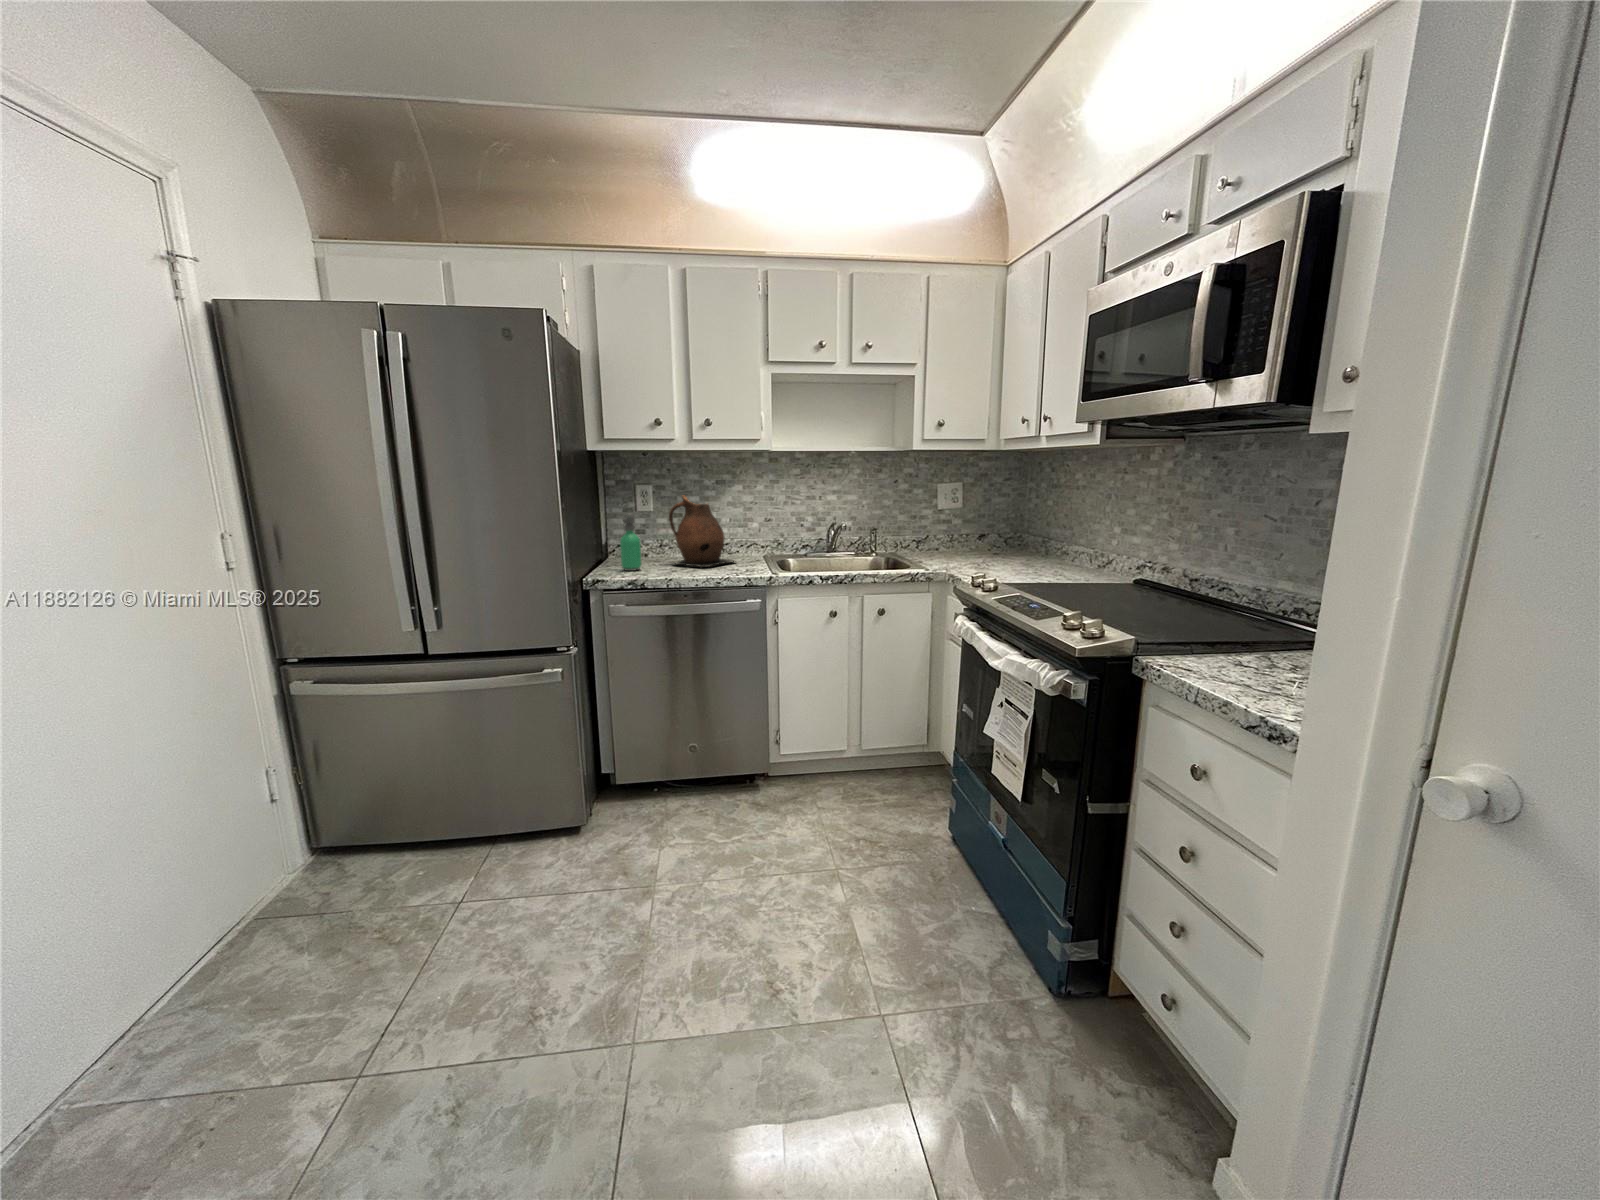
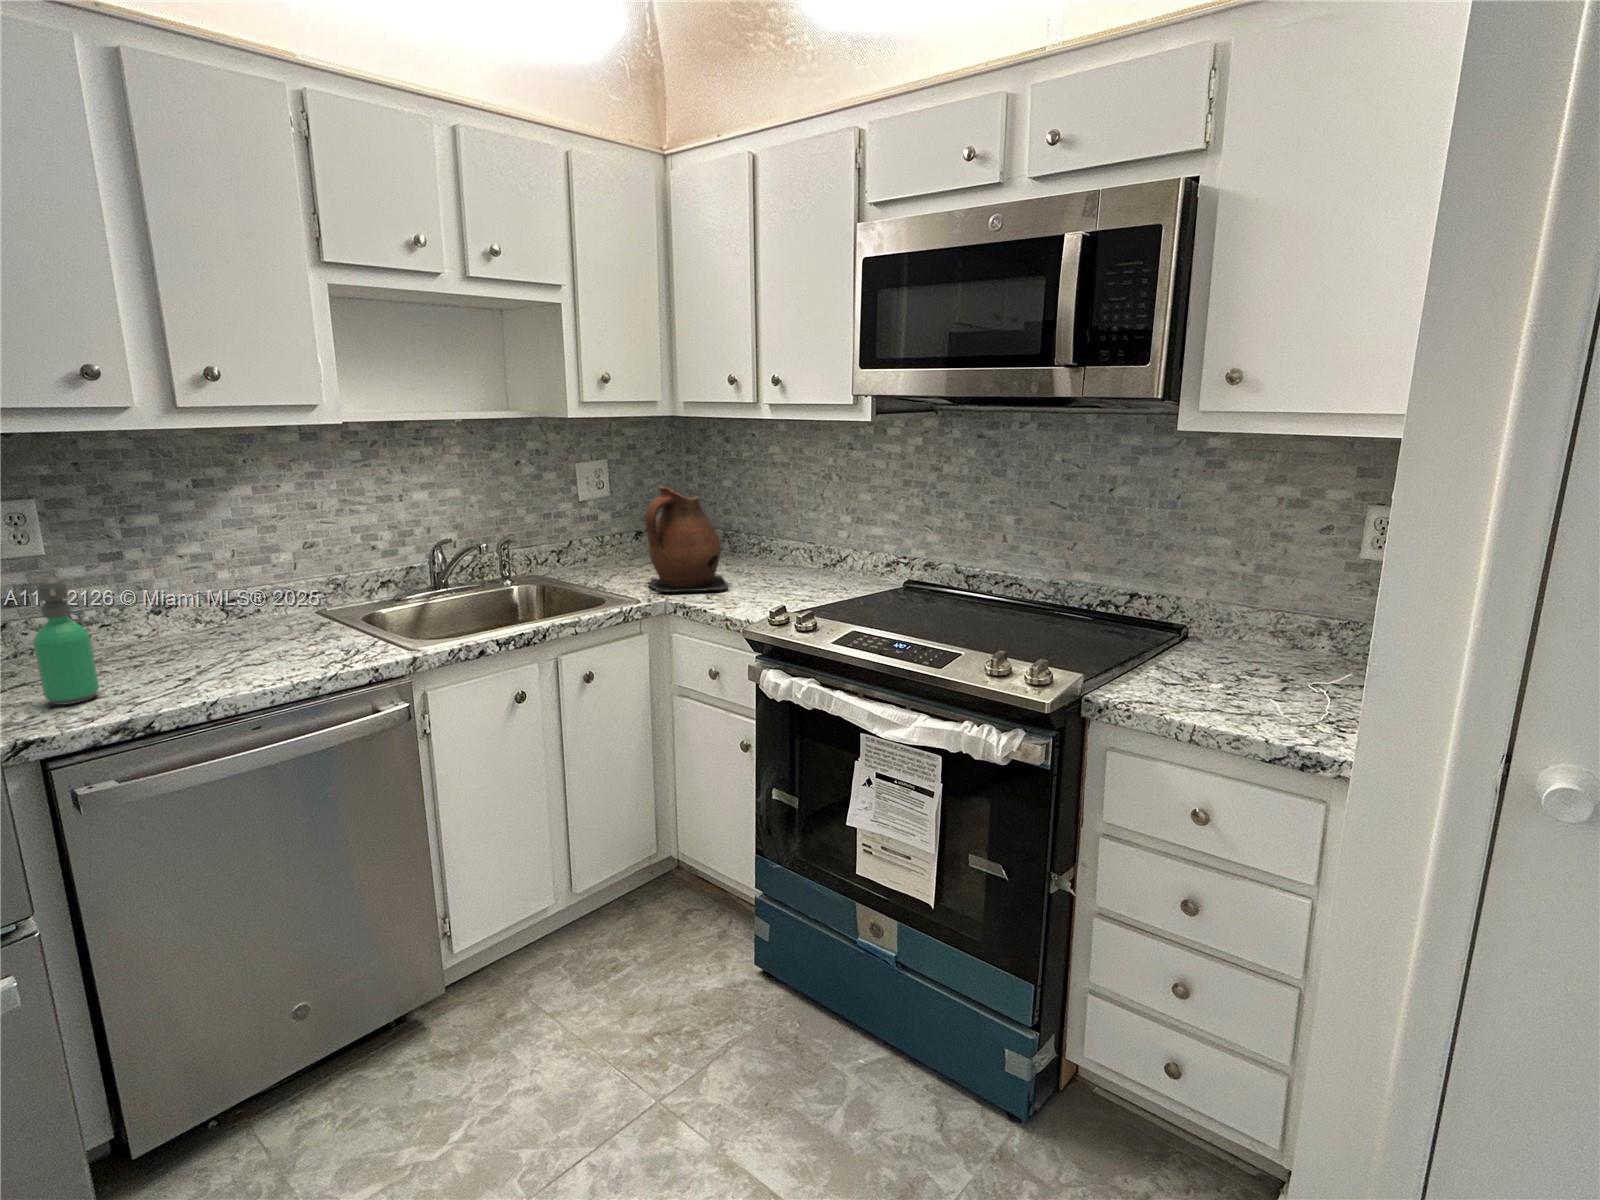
ceramic pitcher: present [669,496,736,567] -> present [645,487,728,592]

